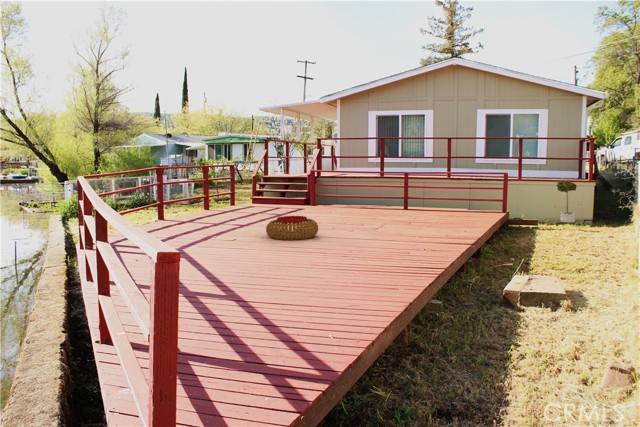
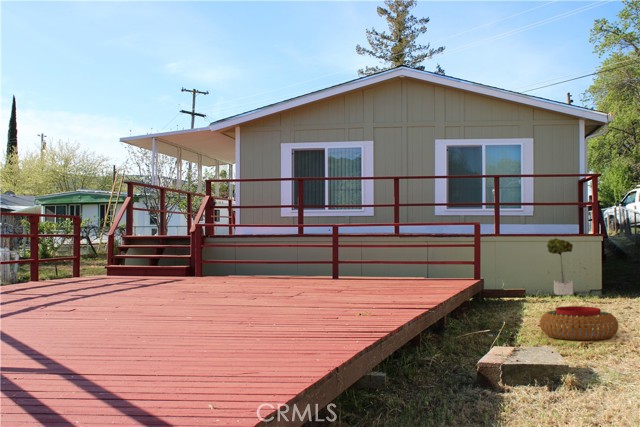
pouf: present [266,216,318,240] -> present [540,306,619,340]

